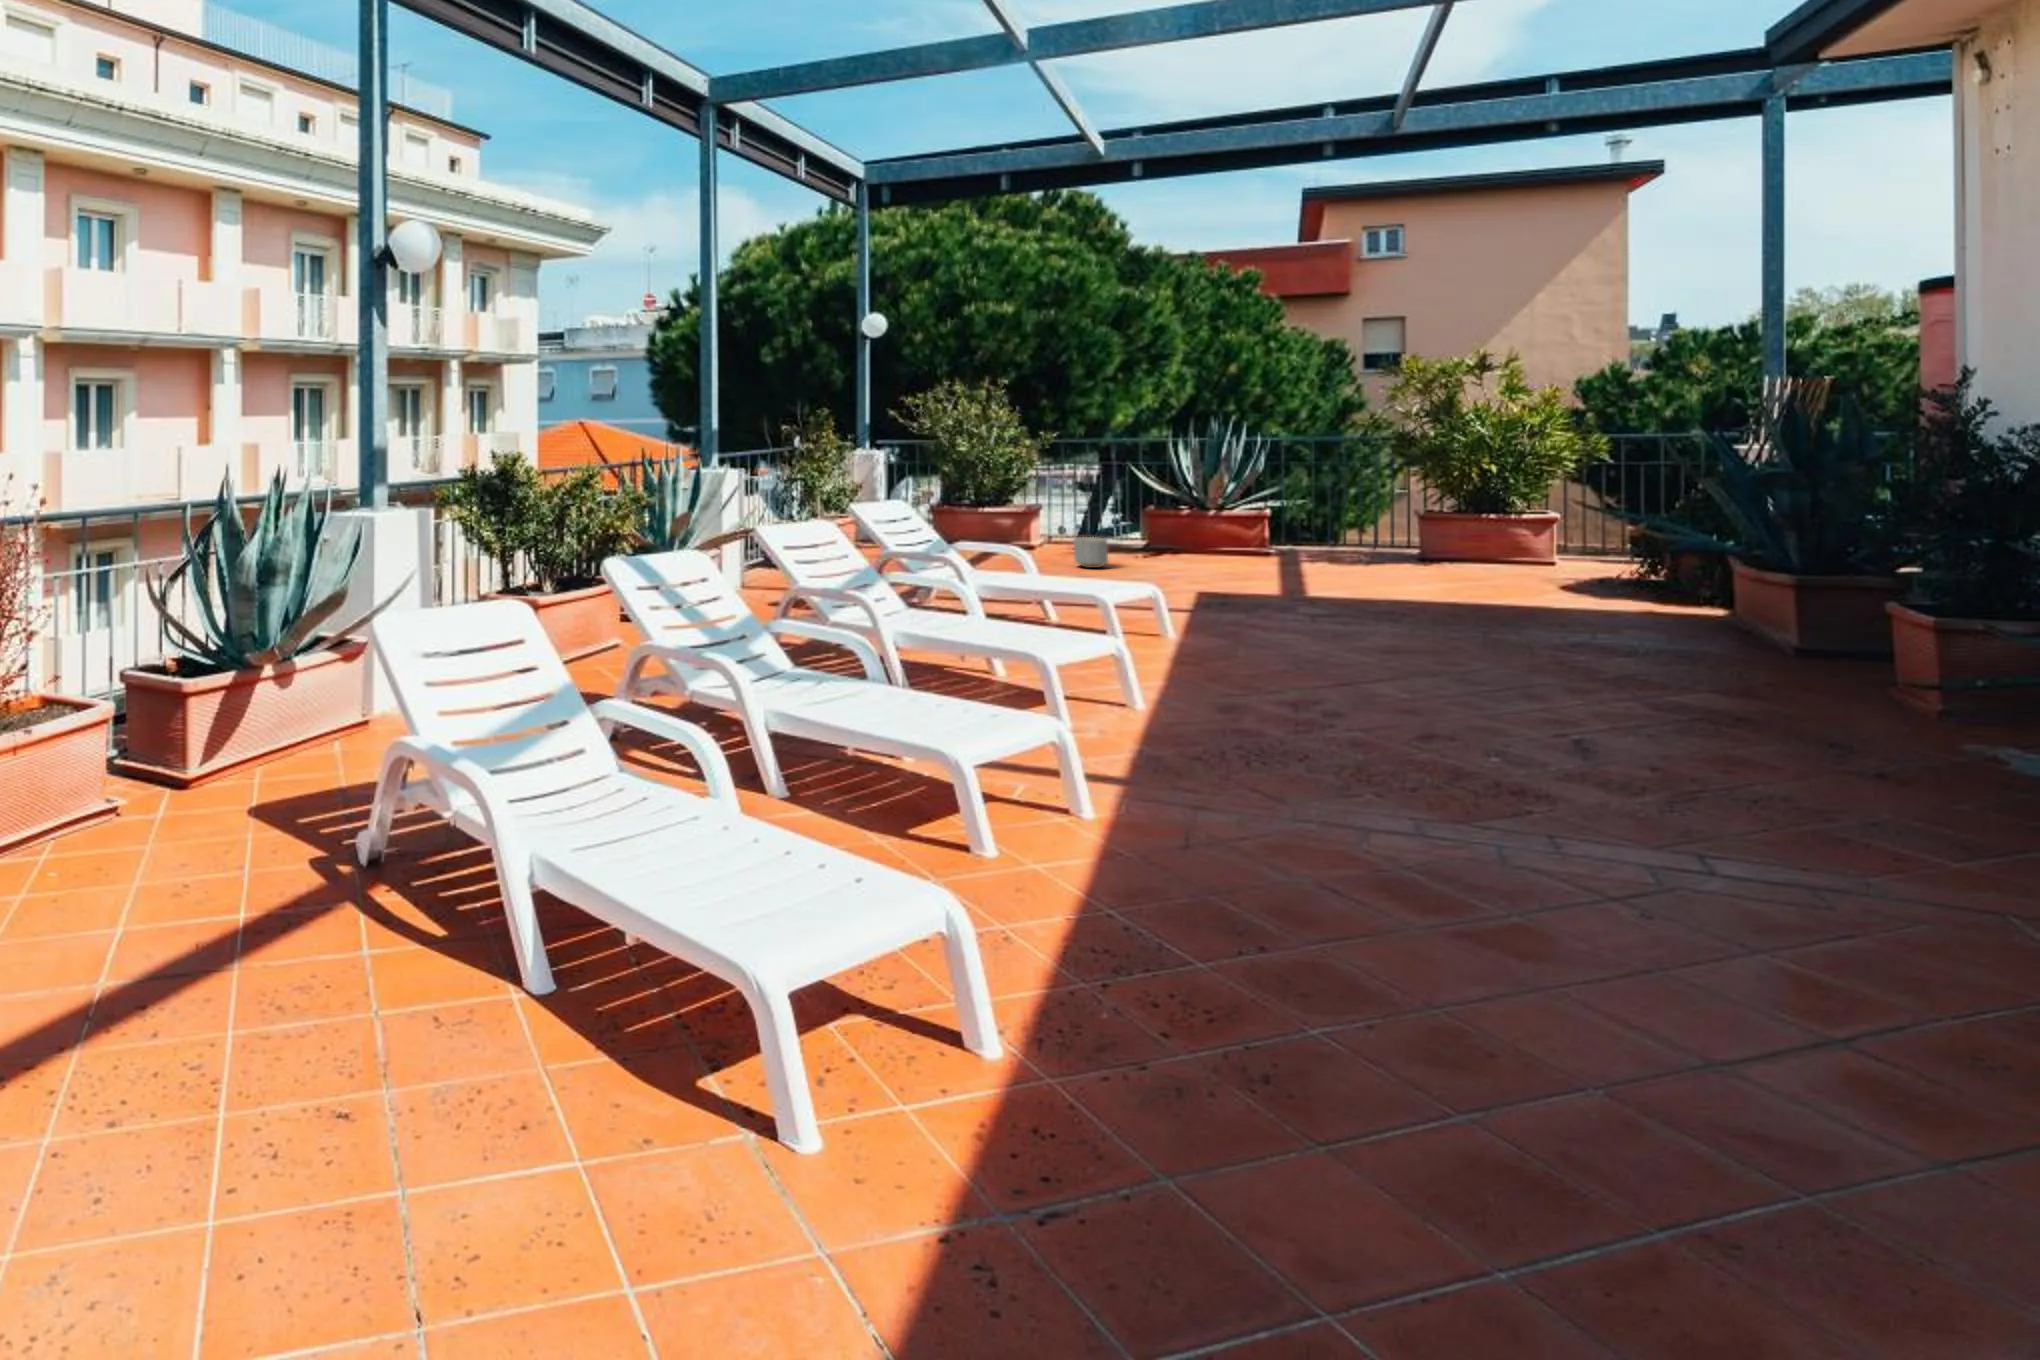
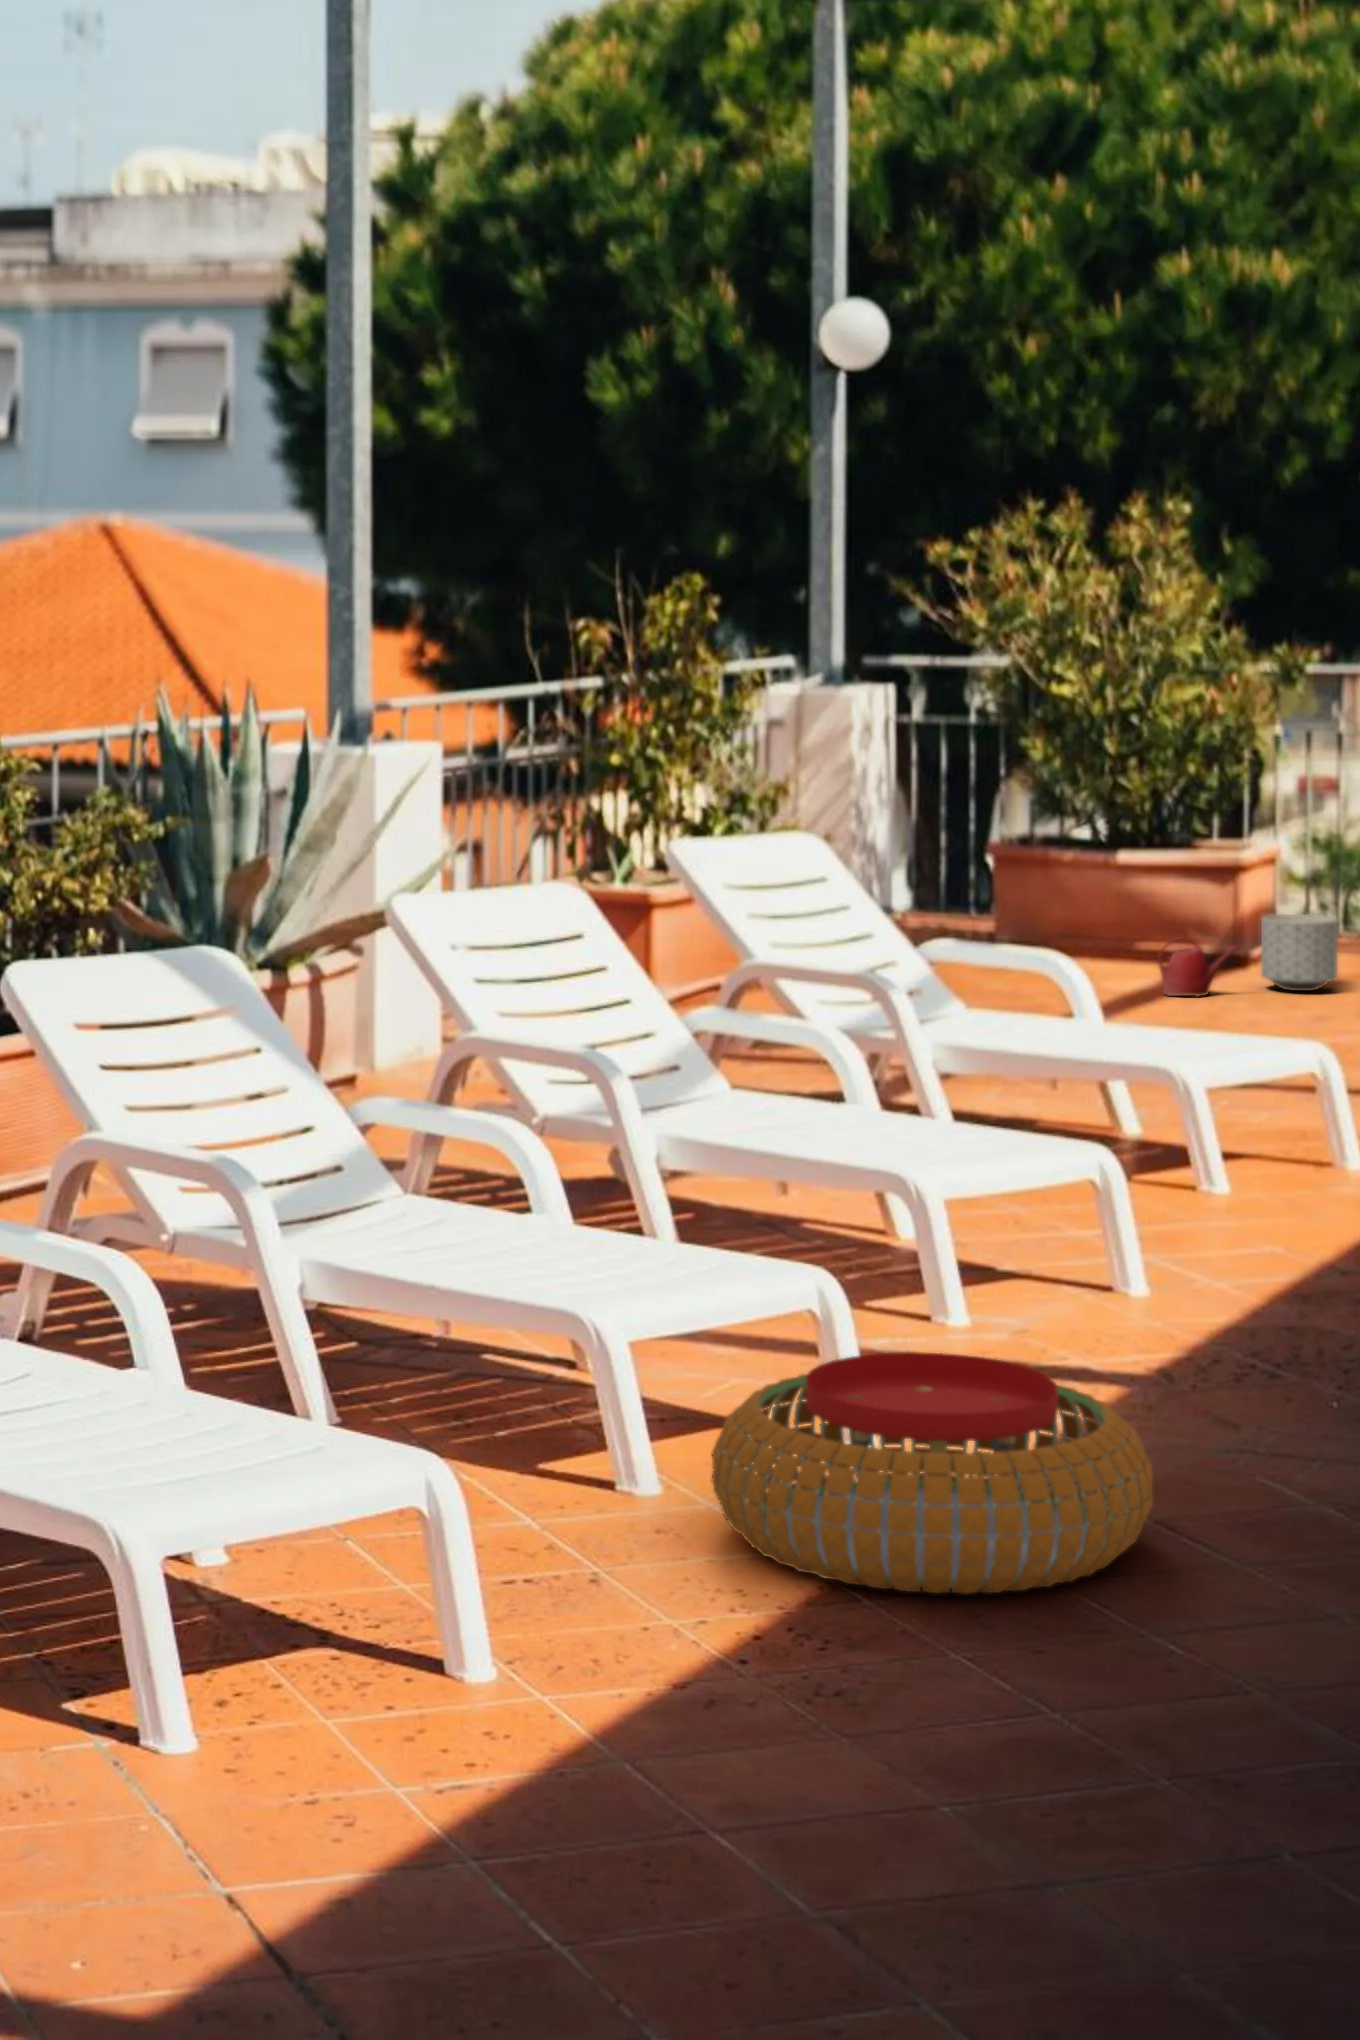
watering can: none [1034,547,1069,571] -> present [1159,938,1240,996]
pouf: none [1050,789,1367,971] -> present [712,1352,1153,1594]

